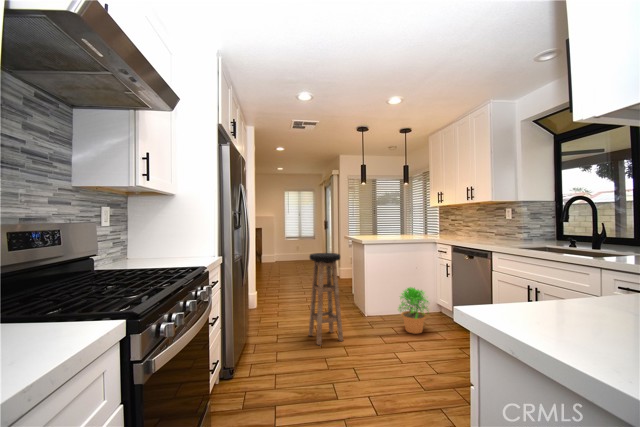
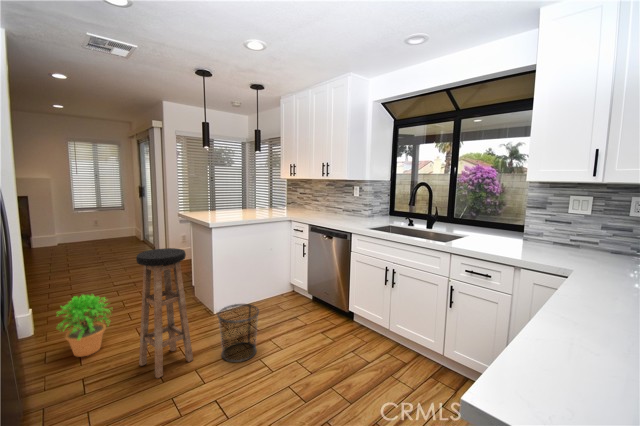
potted plant: present [399,287,428,334] -> present [57,295,110,357]
waste bin: none [361,304,395,350] -> present [217,304,259,362]

